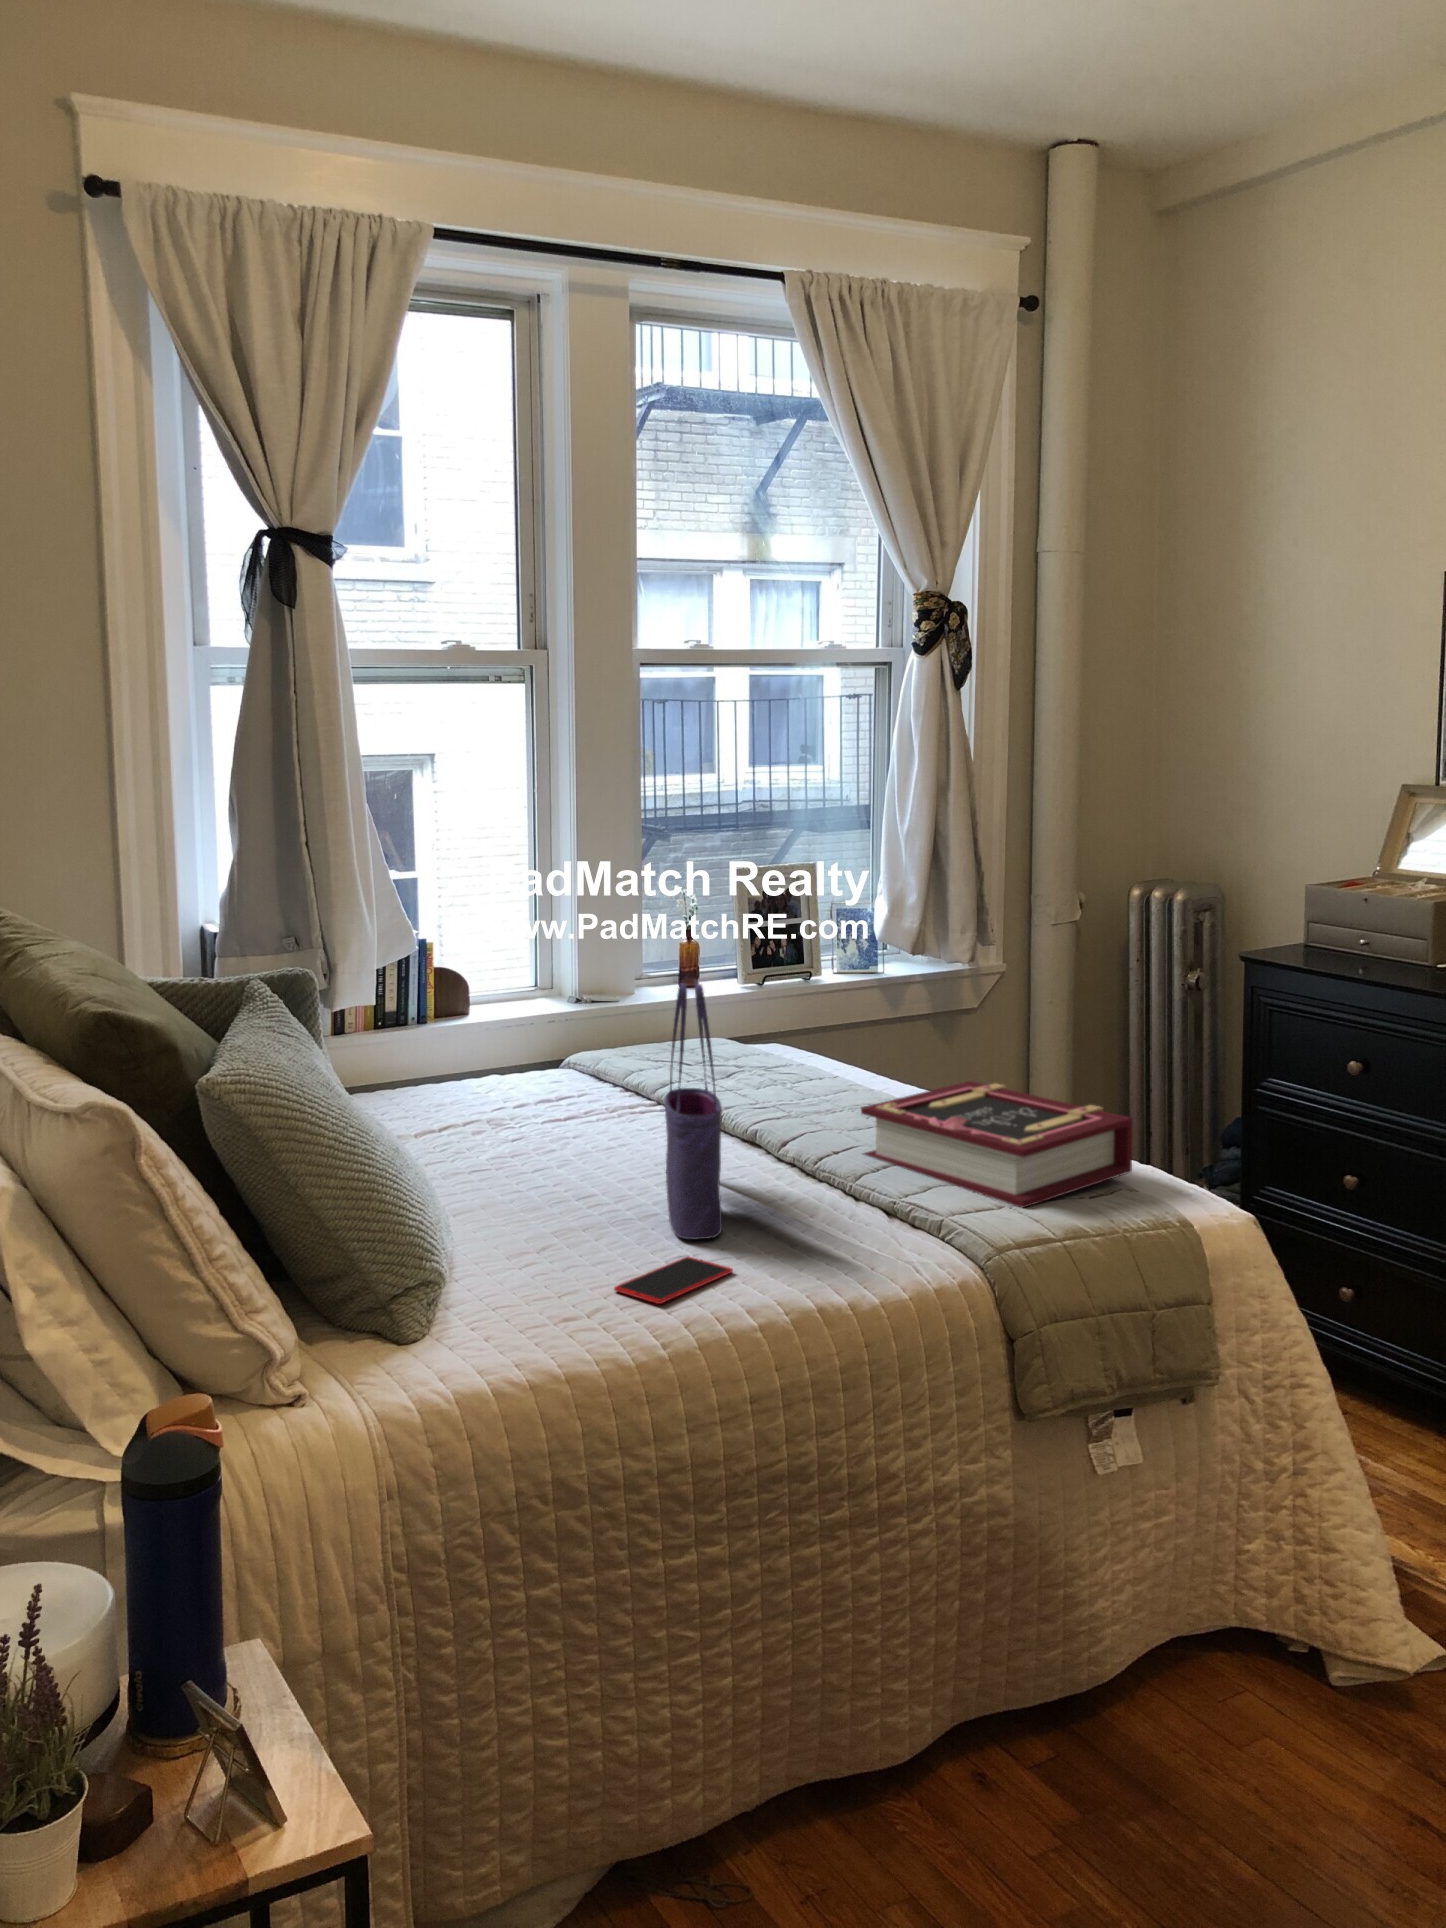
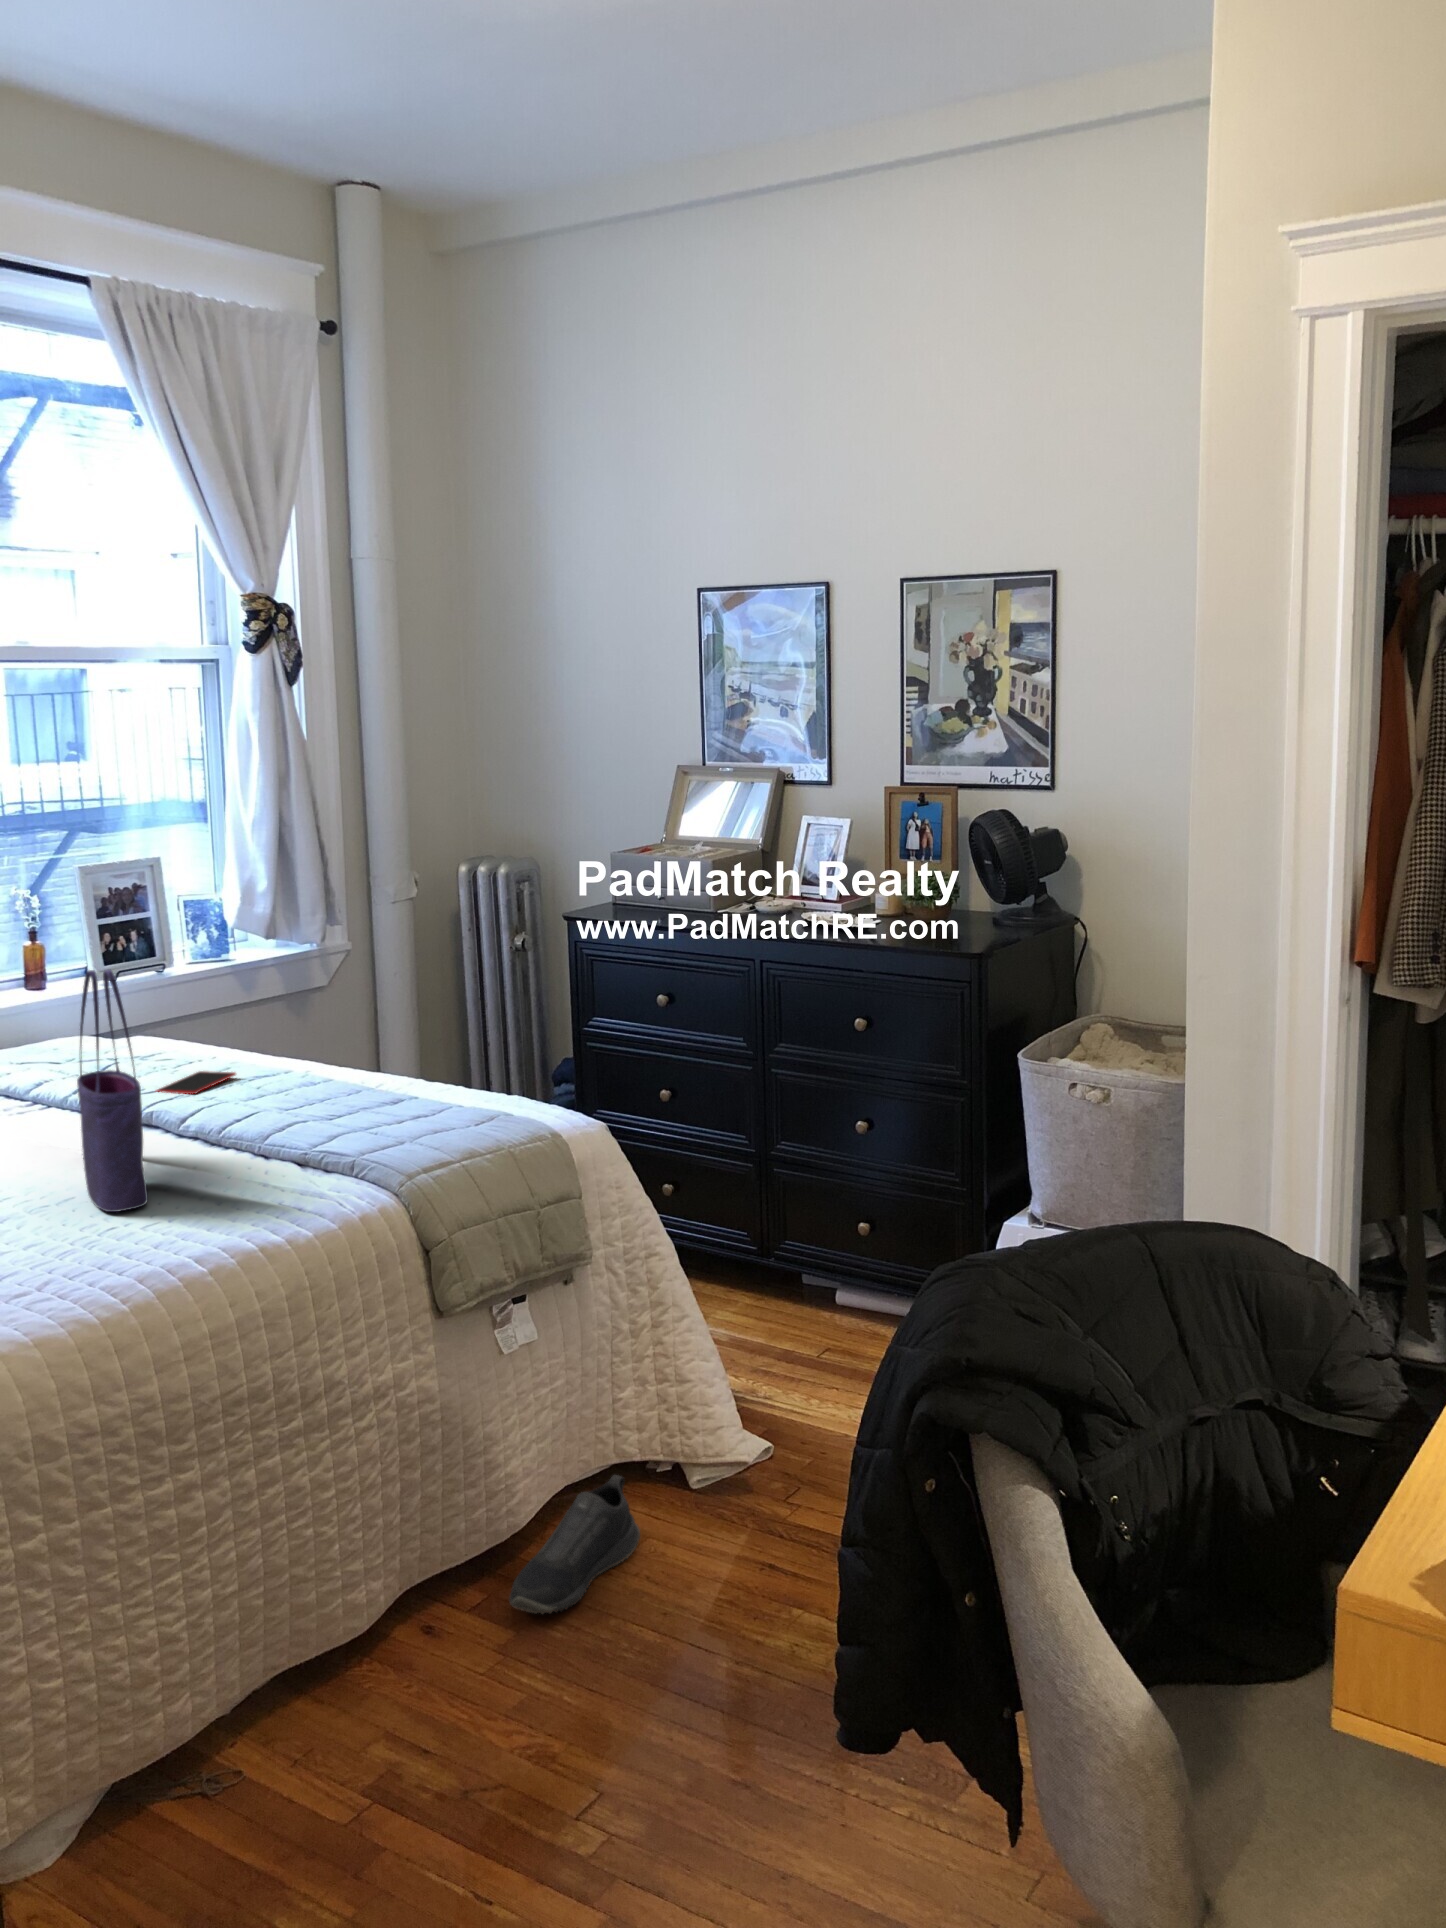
book: present [861,1081,1133,1208] -> none [261,1040,506,1140]
smartphone: present [614,1256,733,1304] -> present [156,1071,236,1094]
shoe: none [1078,1650,1254,1803] -> present [509,1475,640,1614]

